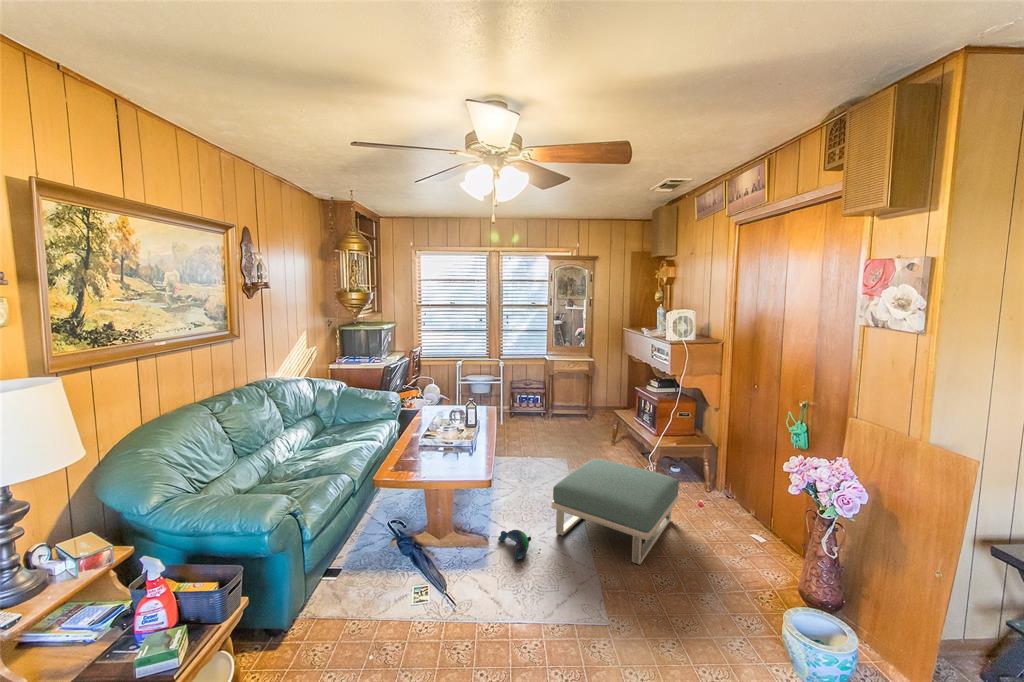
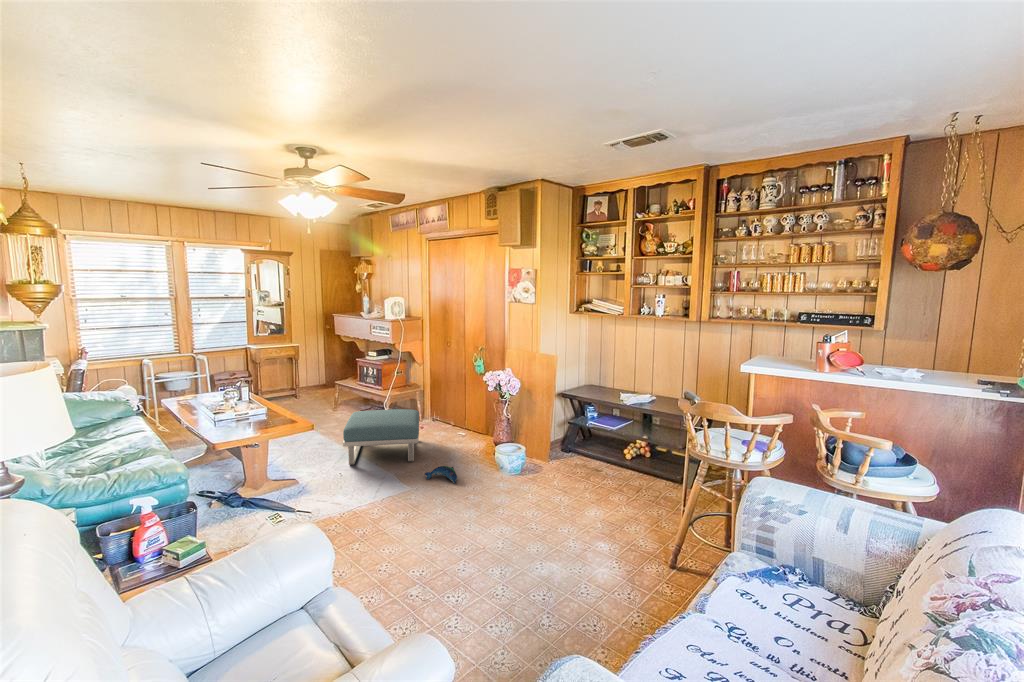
plush toy: present [498,530,531,562] -> present [425,466,457,483]

